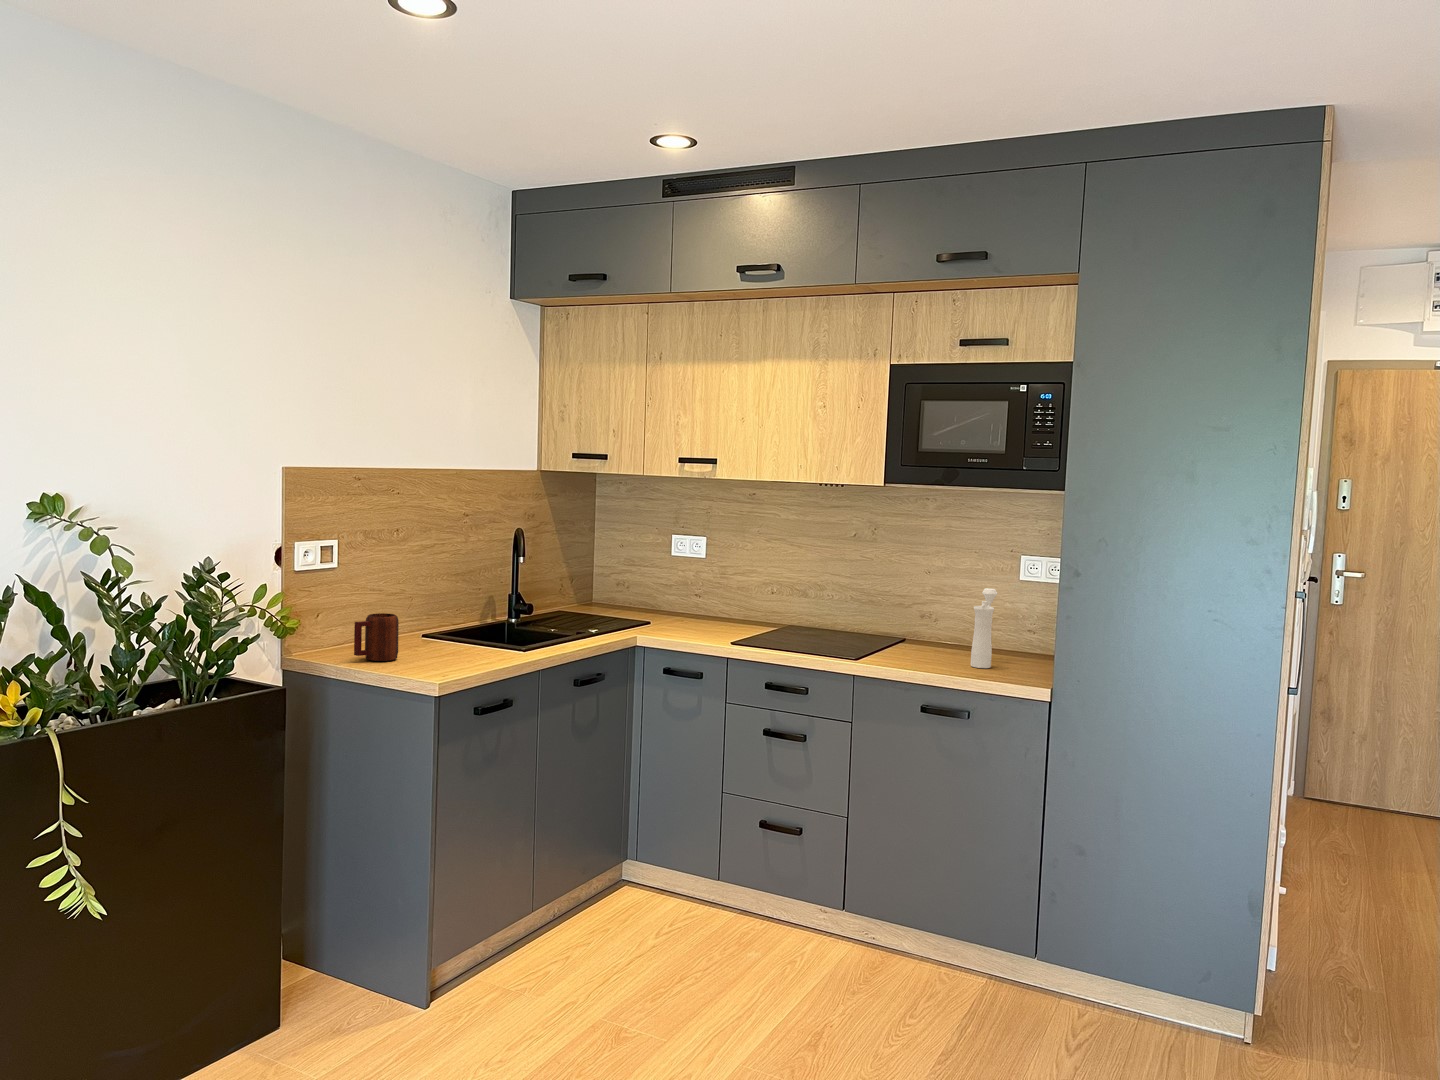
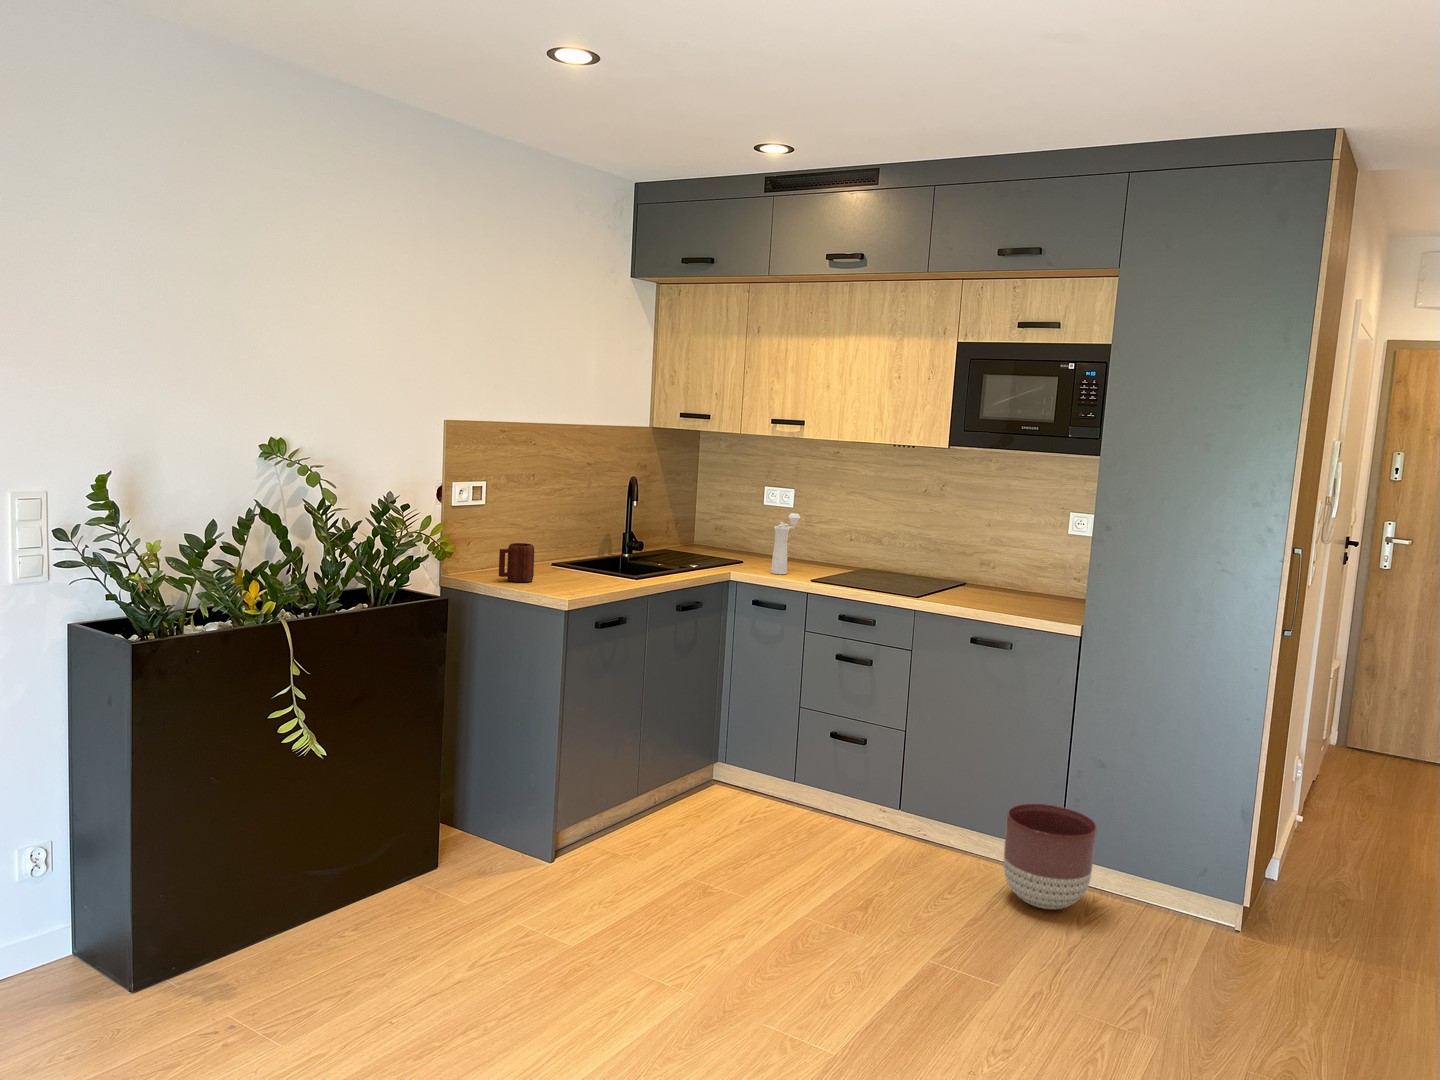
pepper mill: present [971,588,997,668] -> present [771,513,800,574]
planter: none [974,900,1082,1029] -> present [1003,804,1097,909]

